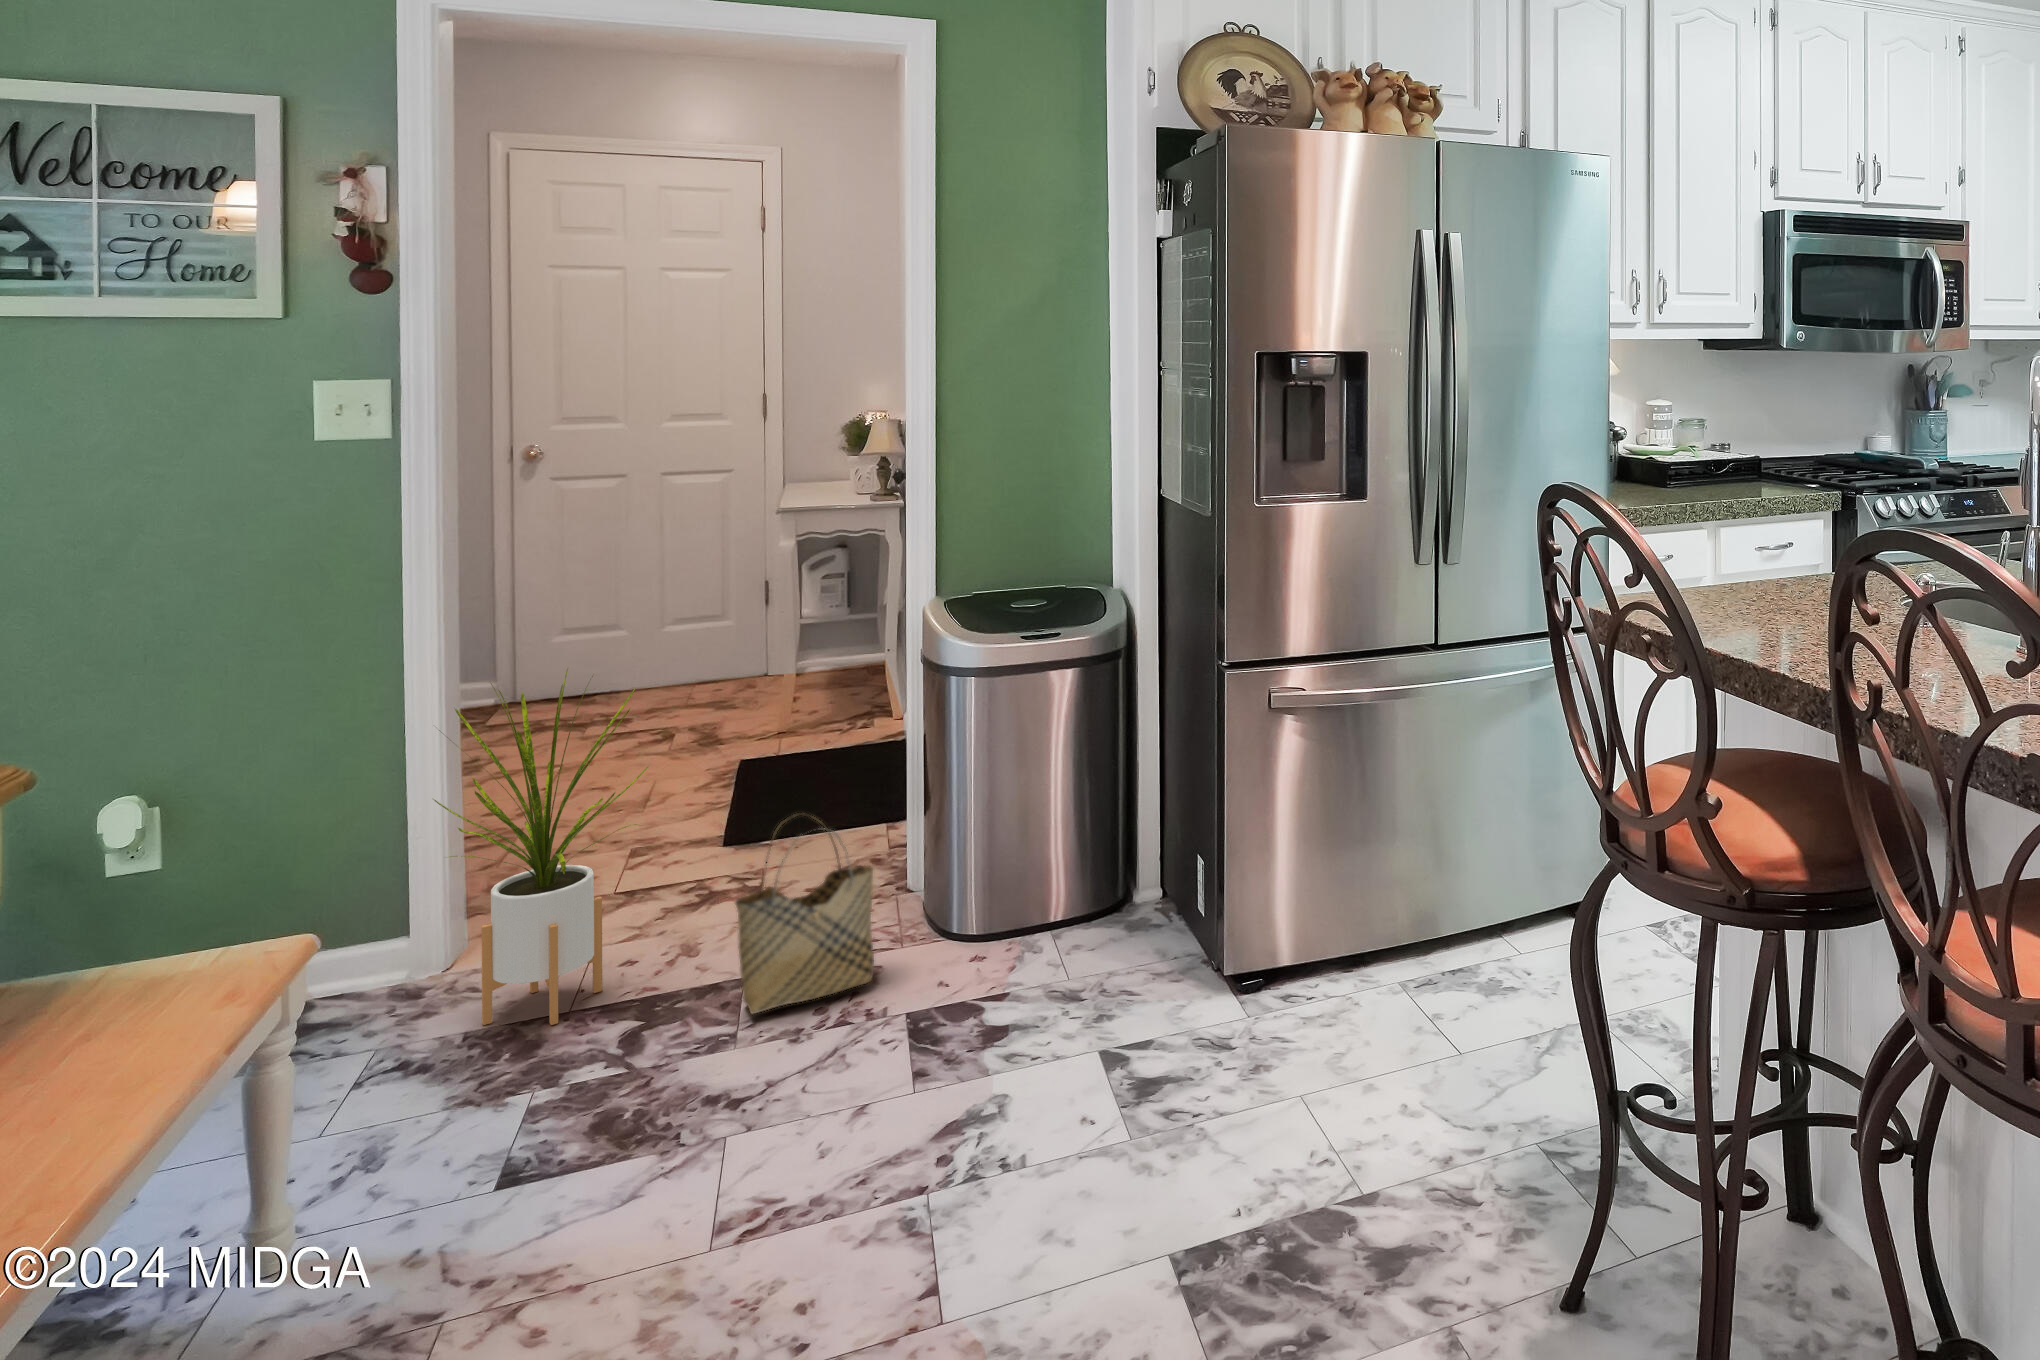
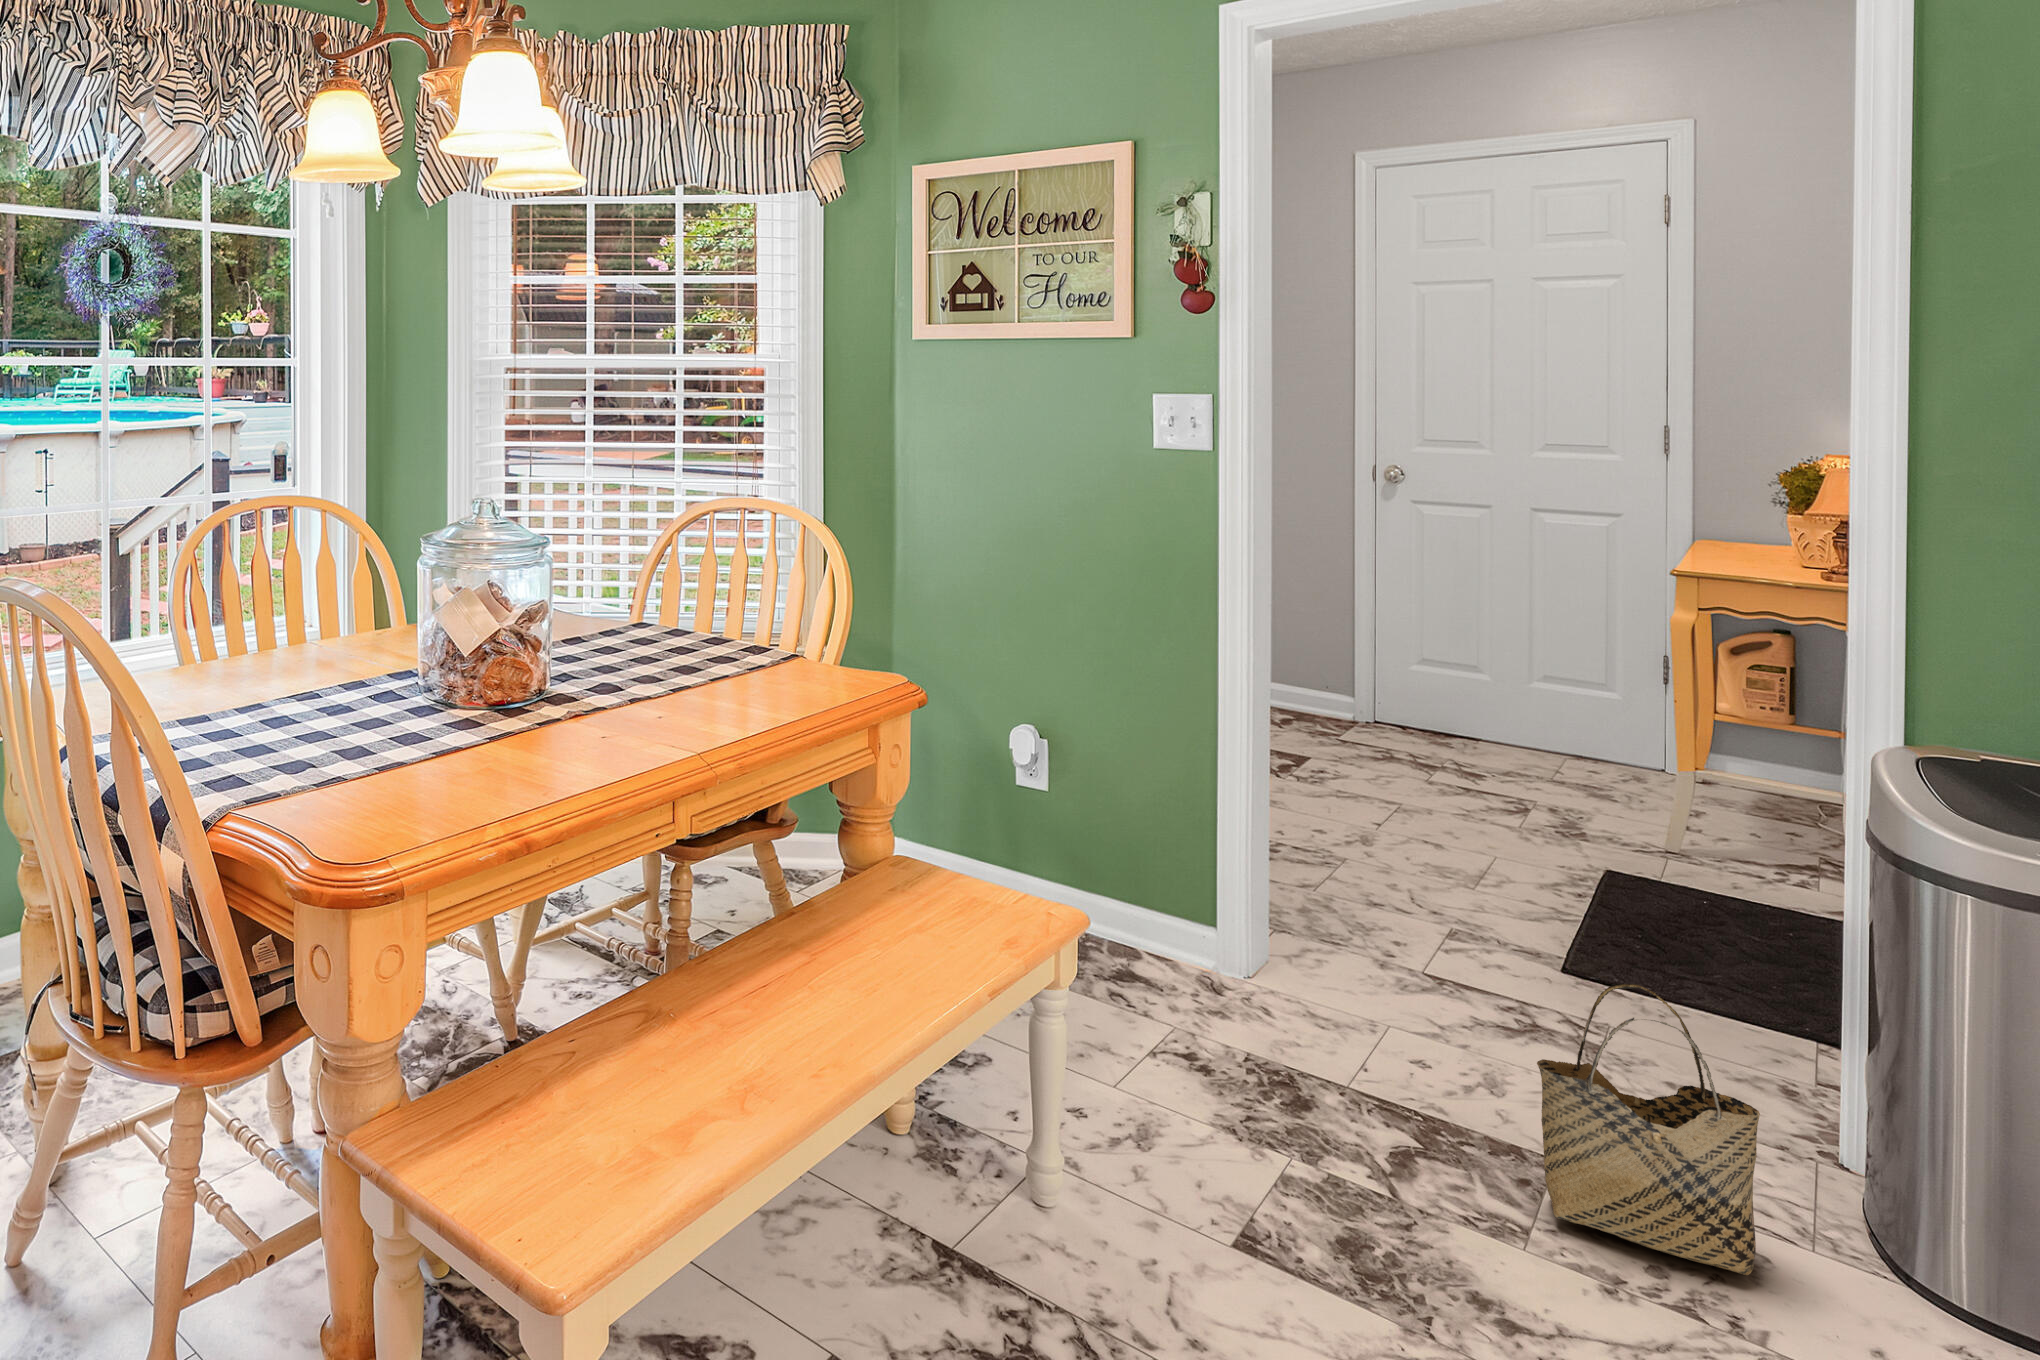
house plant: present [433,668,649,1025] -> none [1224,705,1446,1092]

